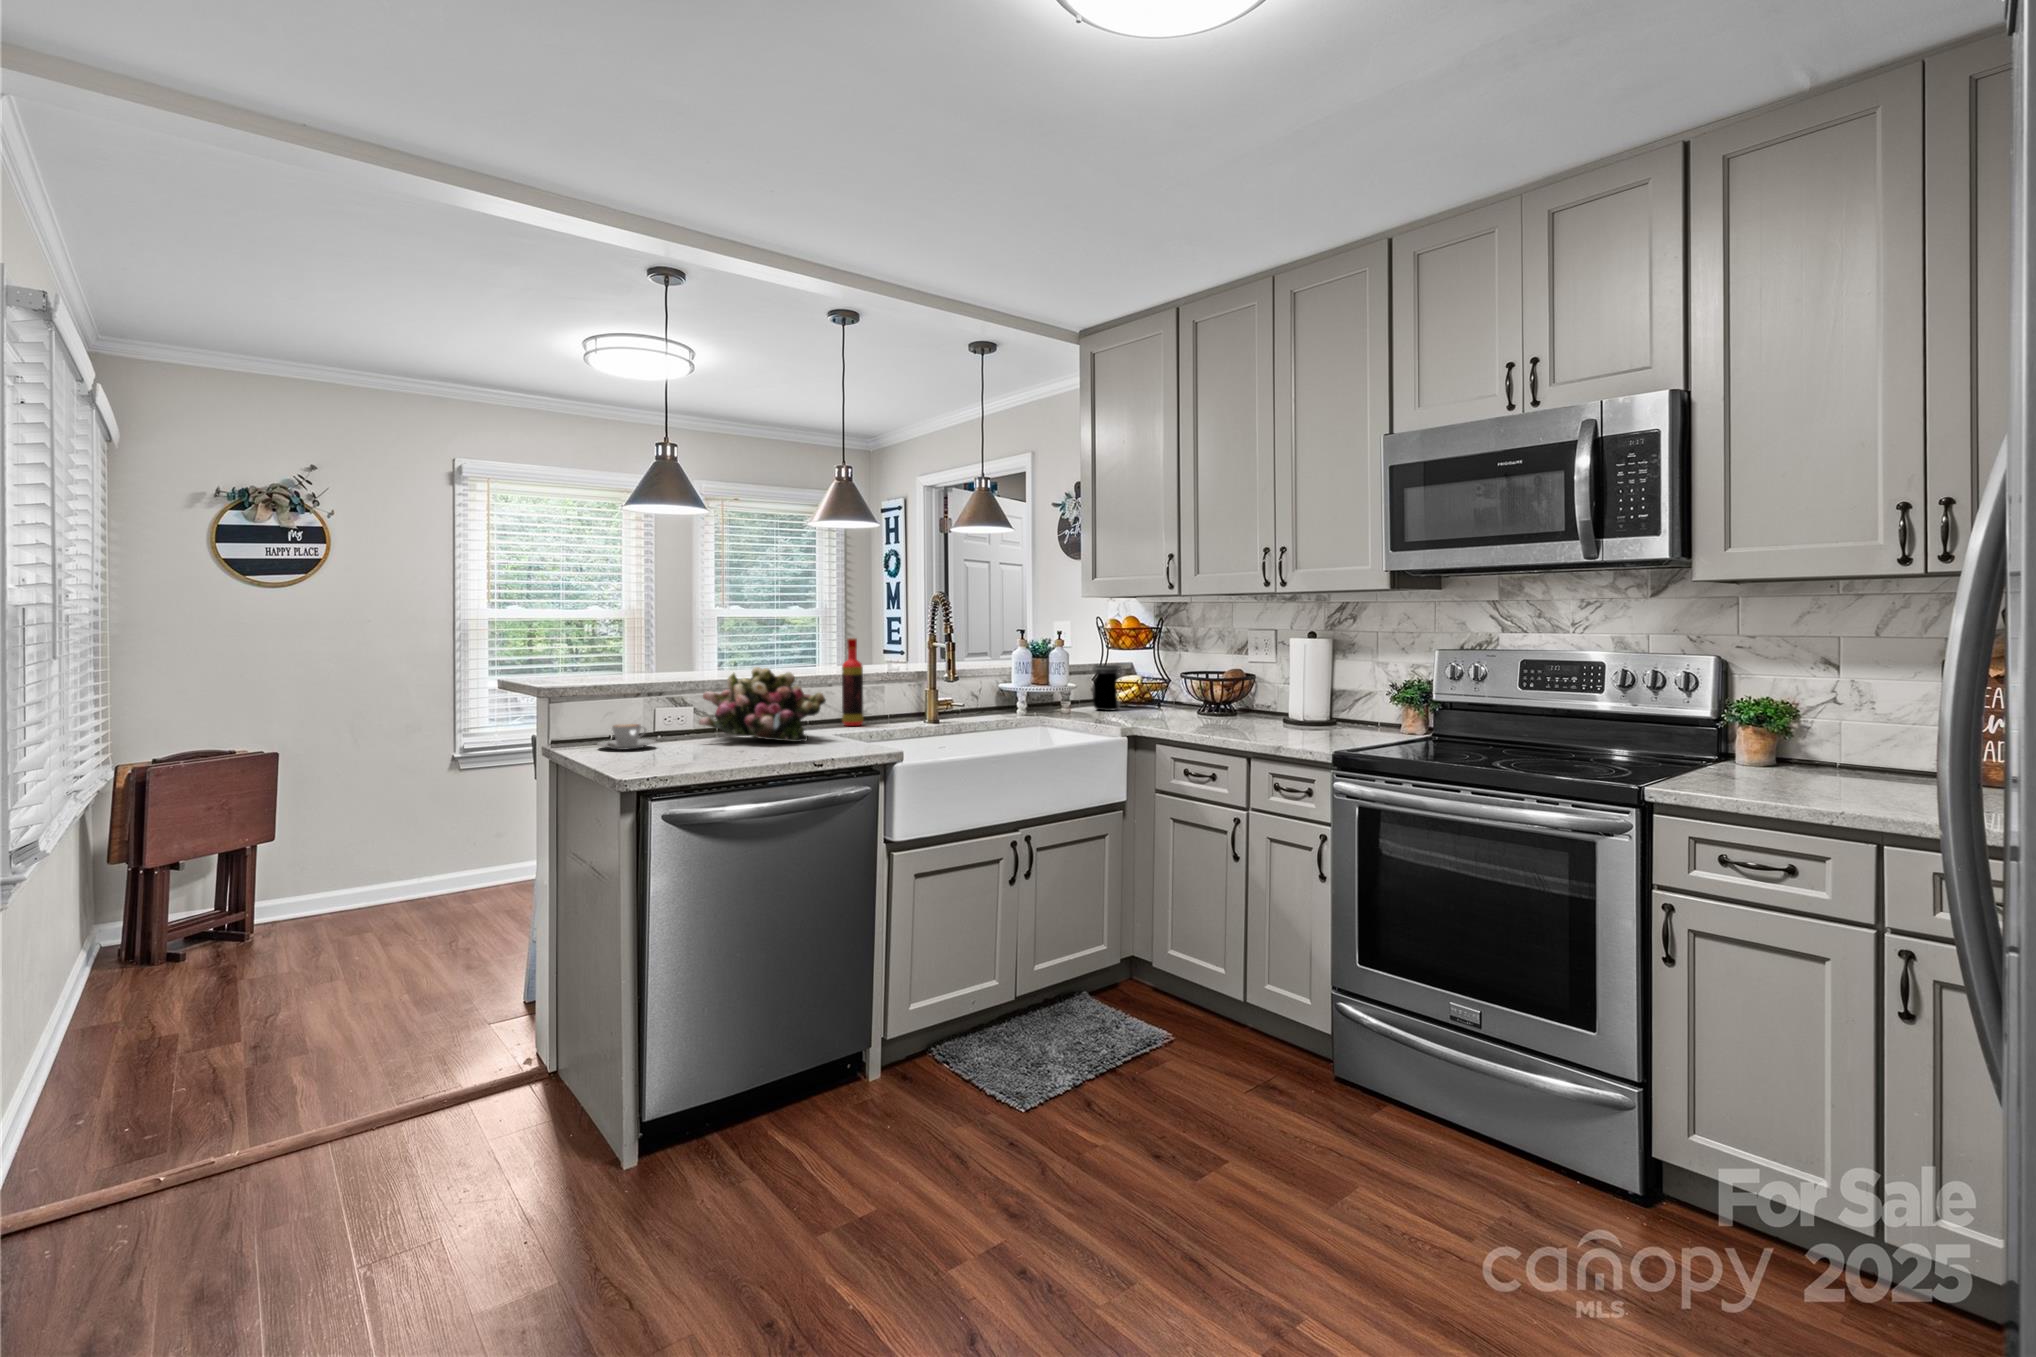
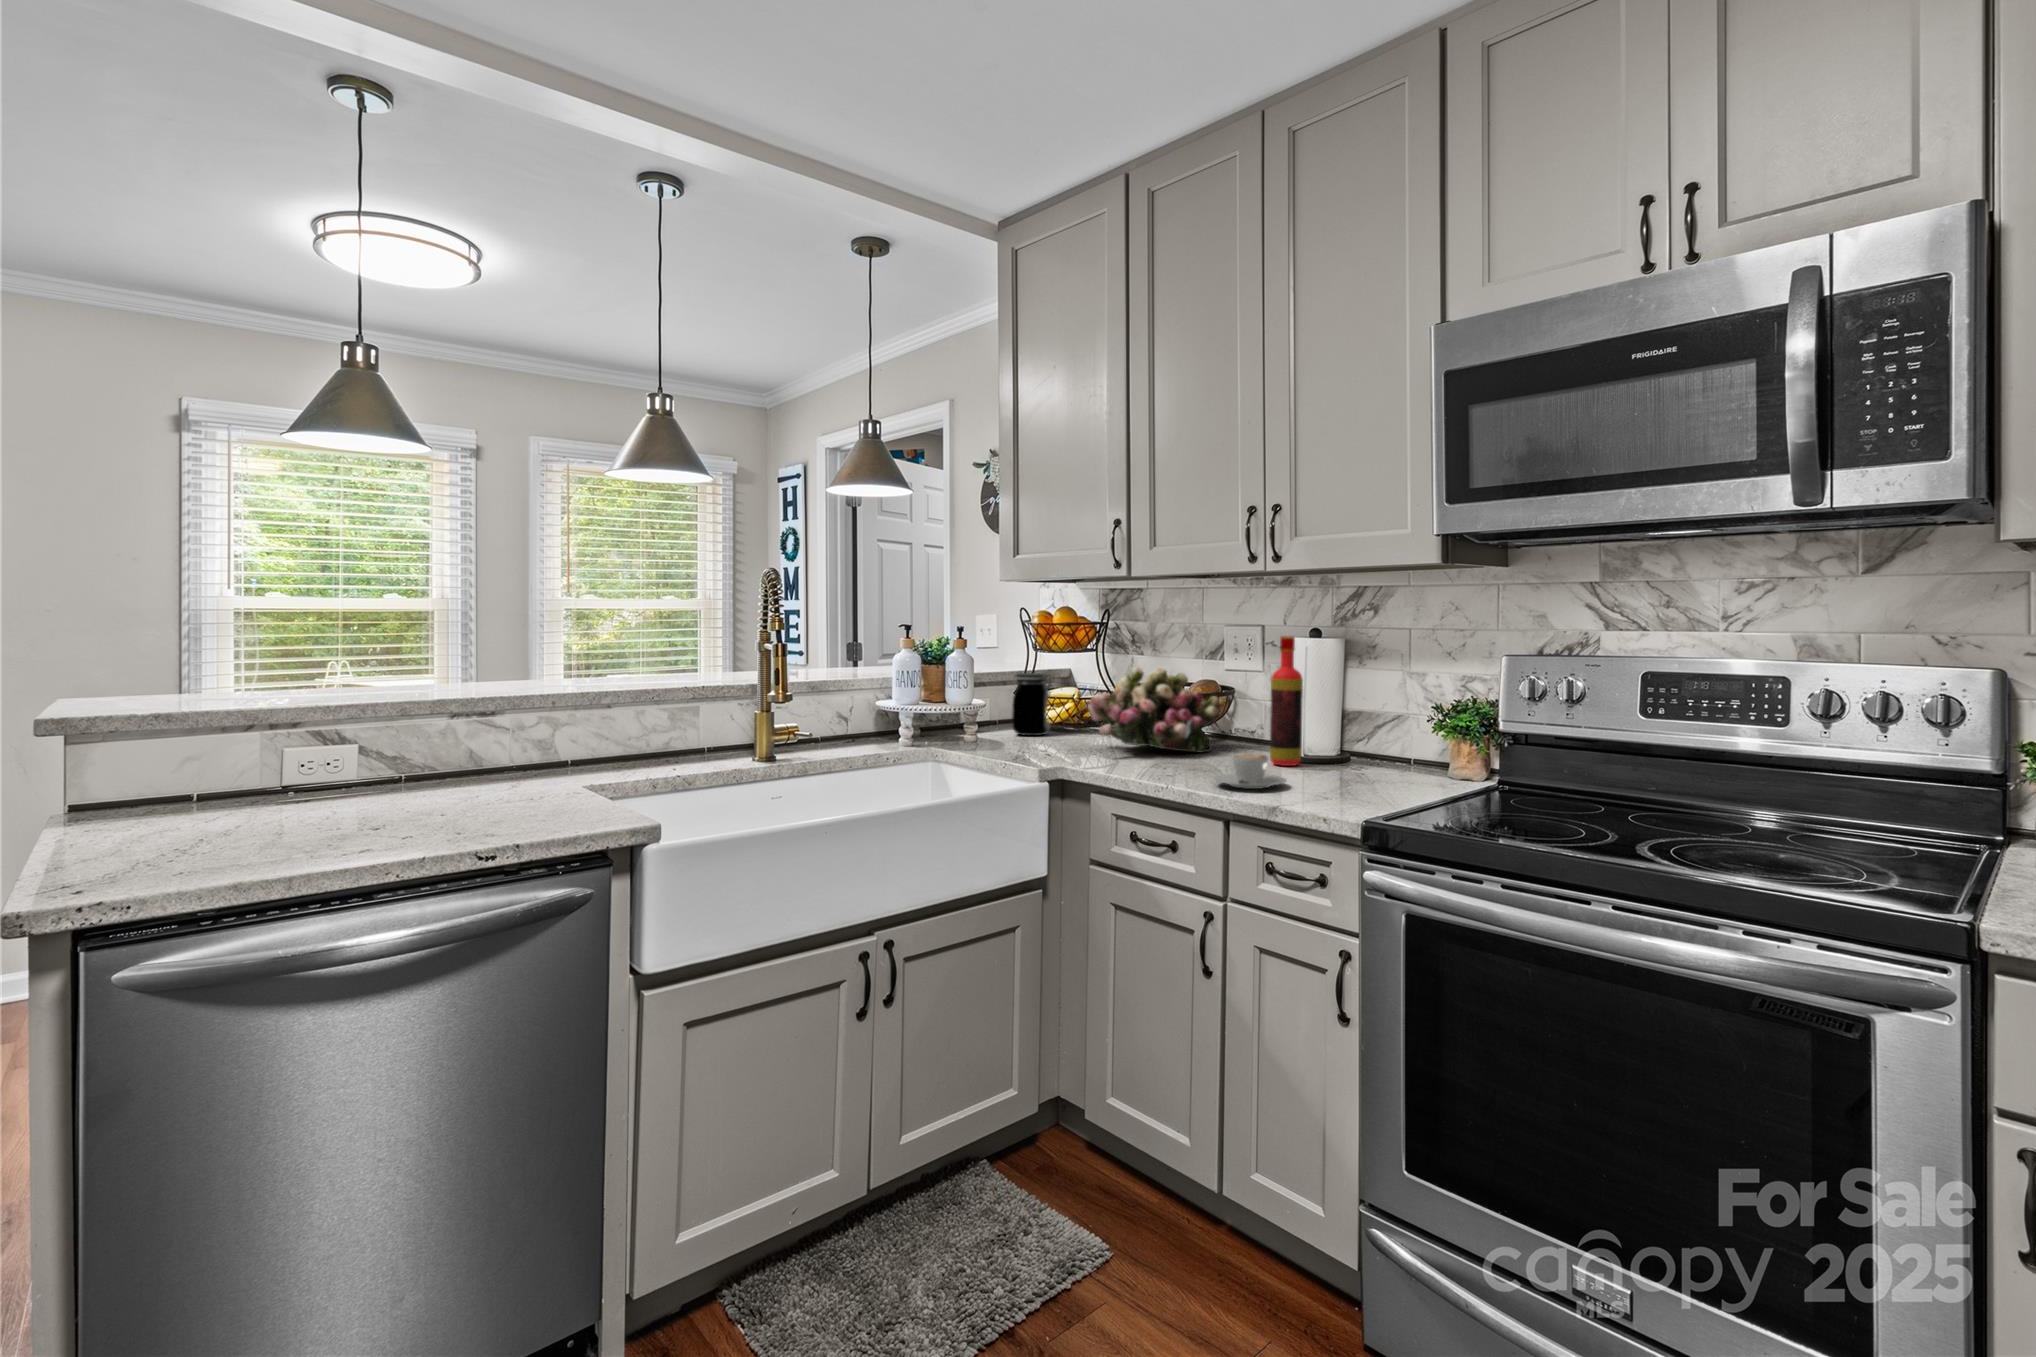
bottle: present [842,638,863,726] -> present [1270,636,1303,766]
flower arrangement: present [699,667,826,742] -> present [1088,667,1220,753]
coffee cup: present [598,724,655,750] -> present [1214,754,1287,789]

